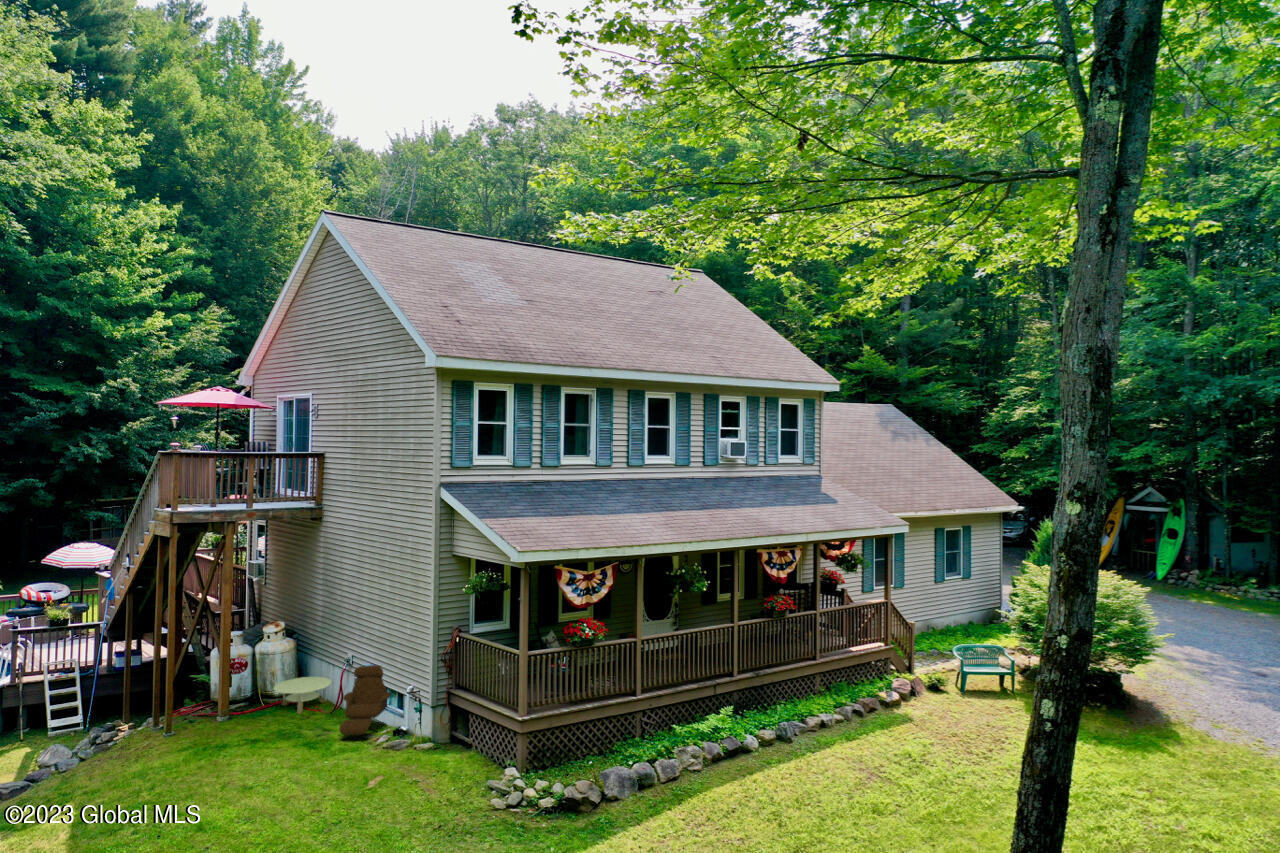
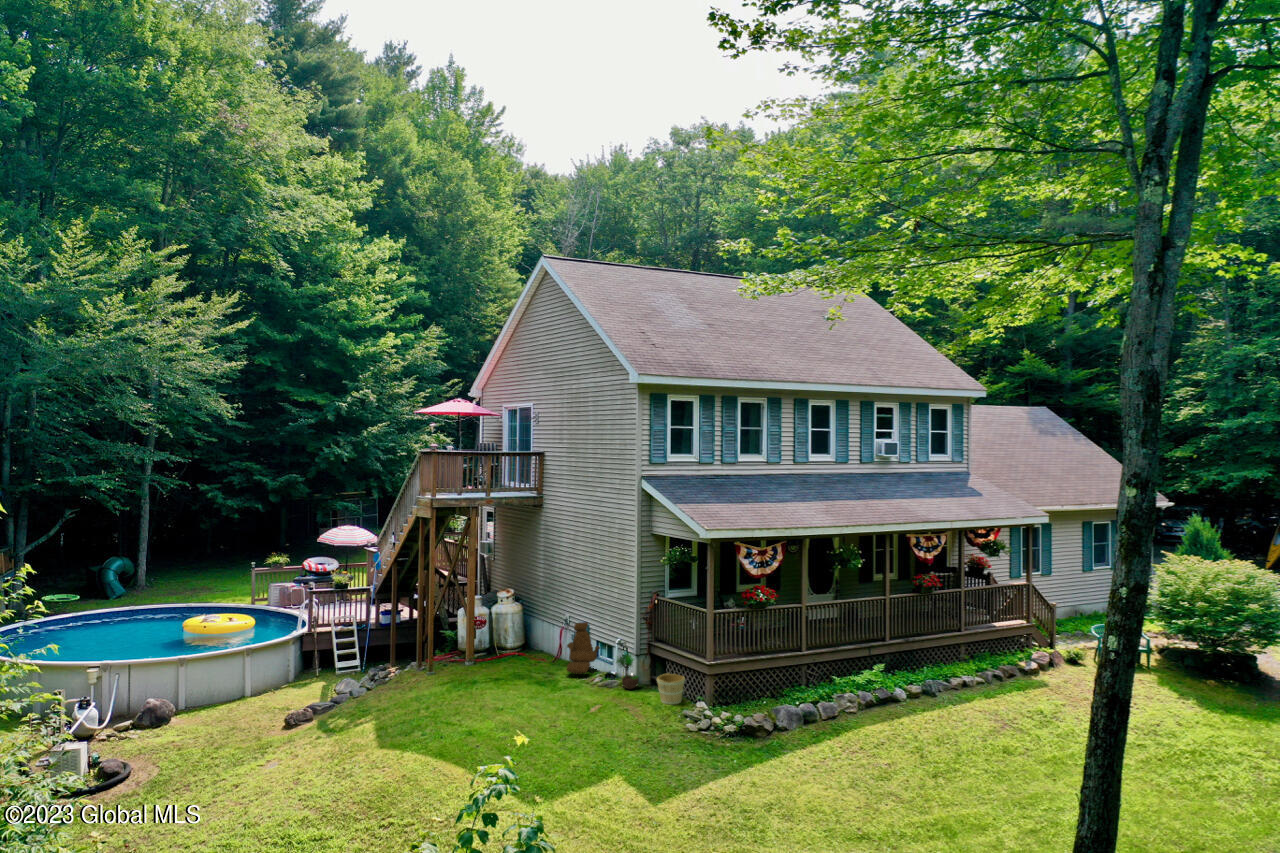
round table: present [274,677,331,714] -> none [511,632,554,659]
potted tree: none [399,703,433,754] -> present [616,654,639,689]
wooden bucket: none [453,732,491,775] -> present [657,673,685,705]

